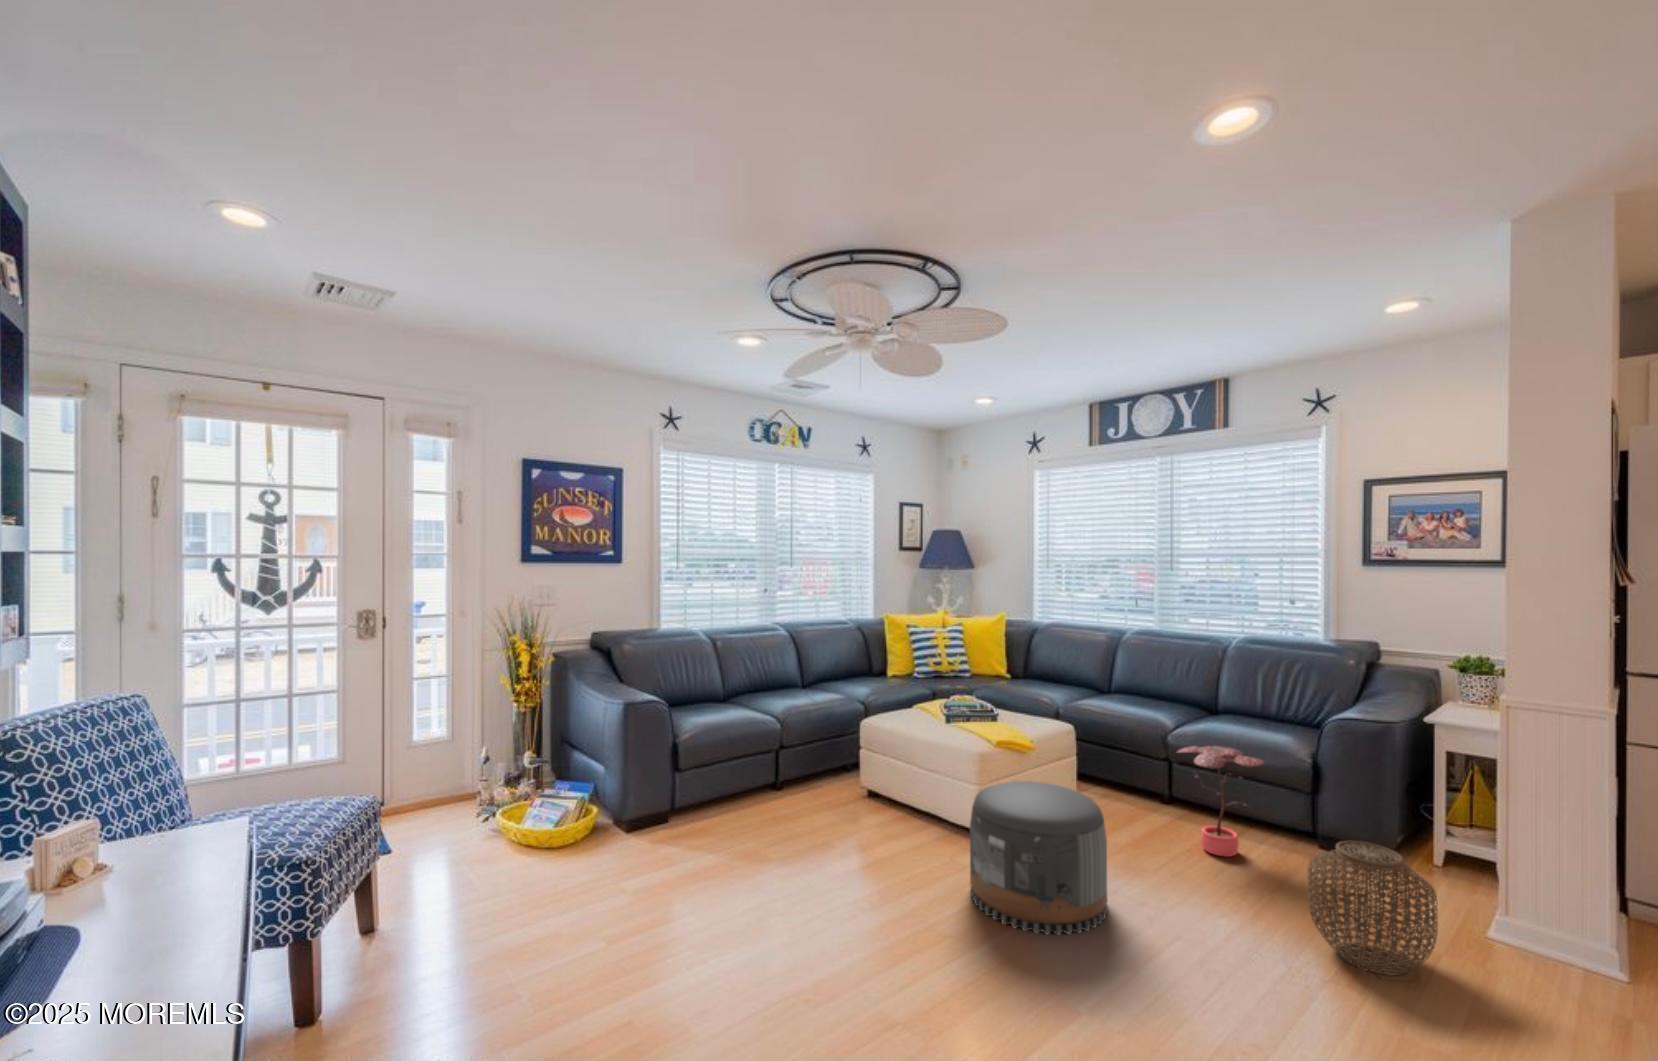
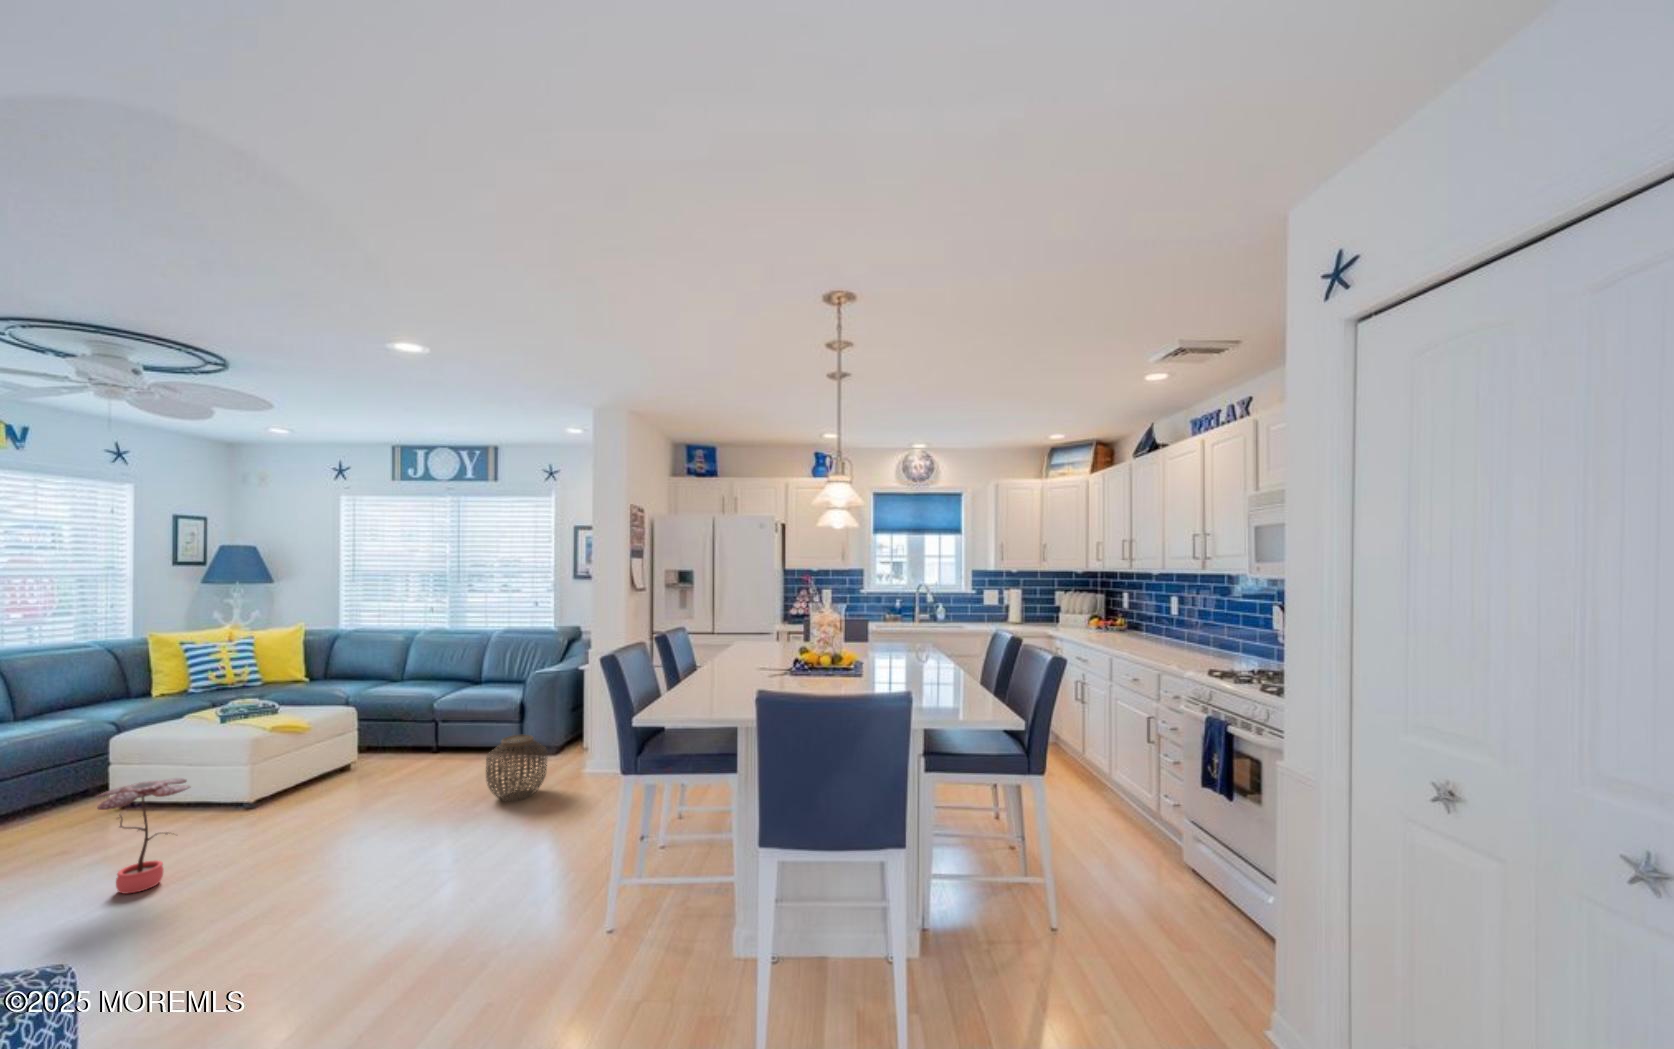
potted plant: present [1177,746,1264,857] -> present [96,778,190,894]
pouf: present [970,781,1107,935] -> none [236,747,357,852]

